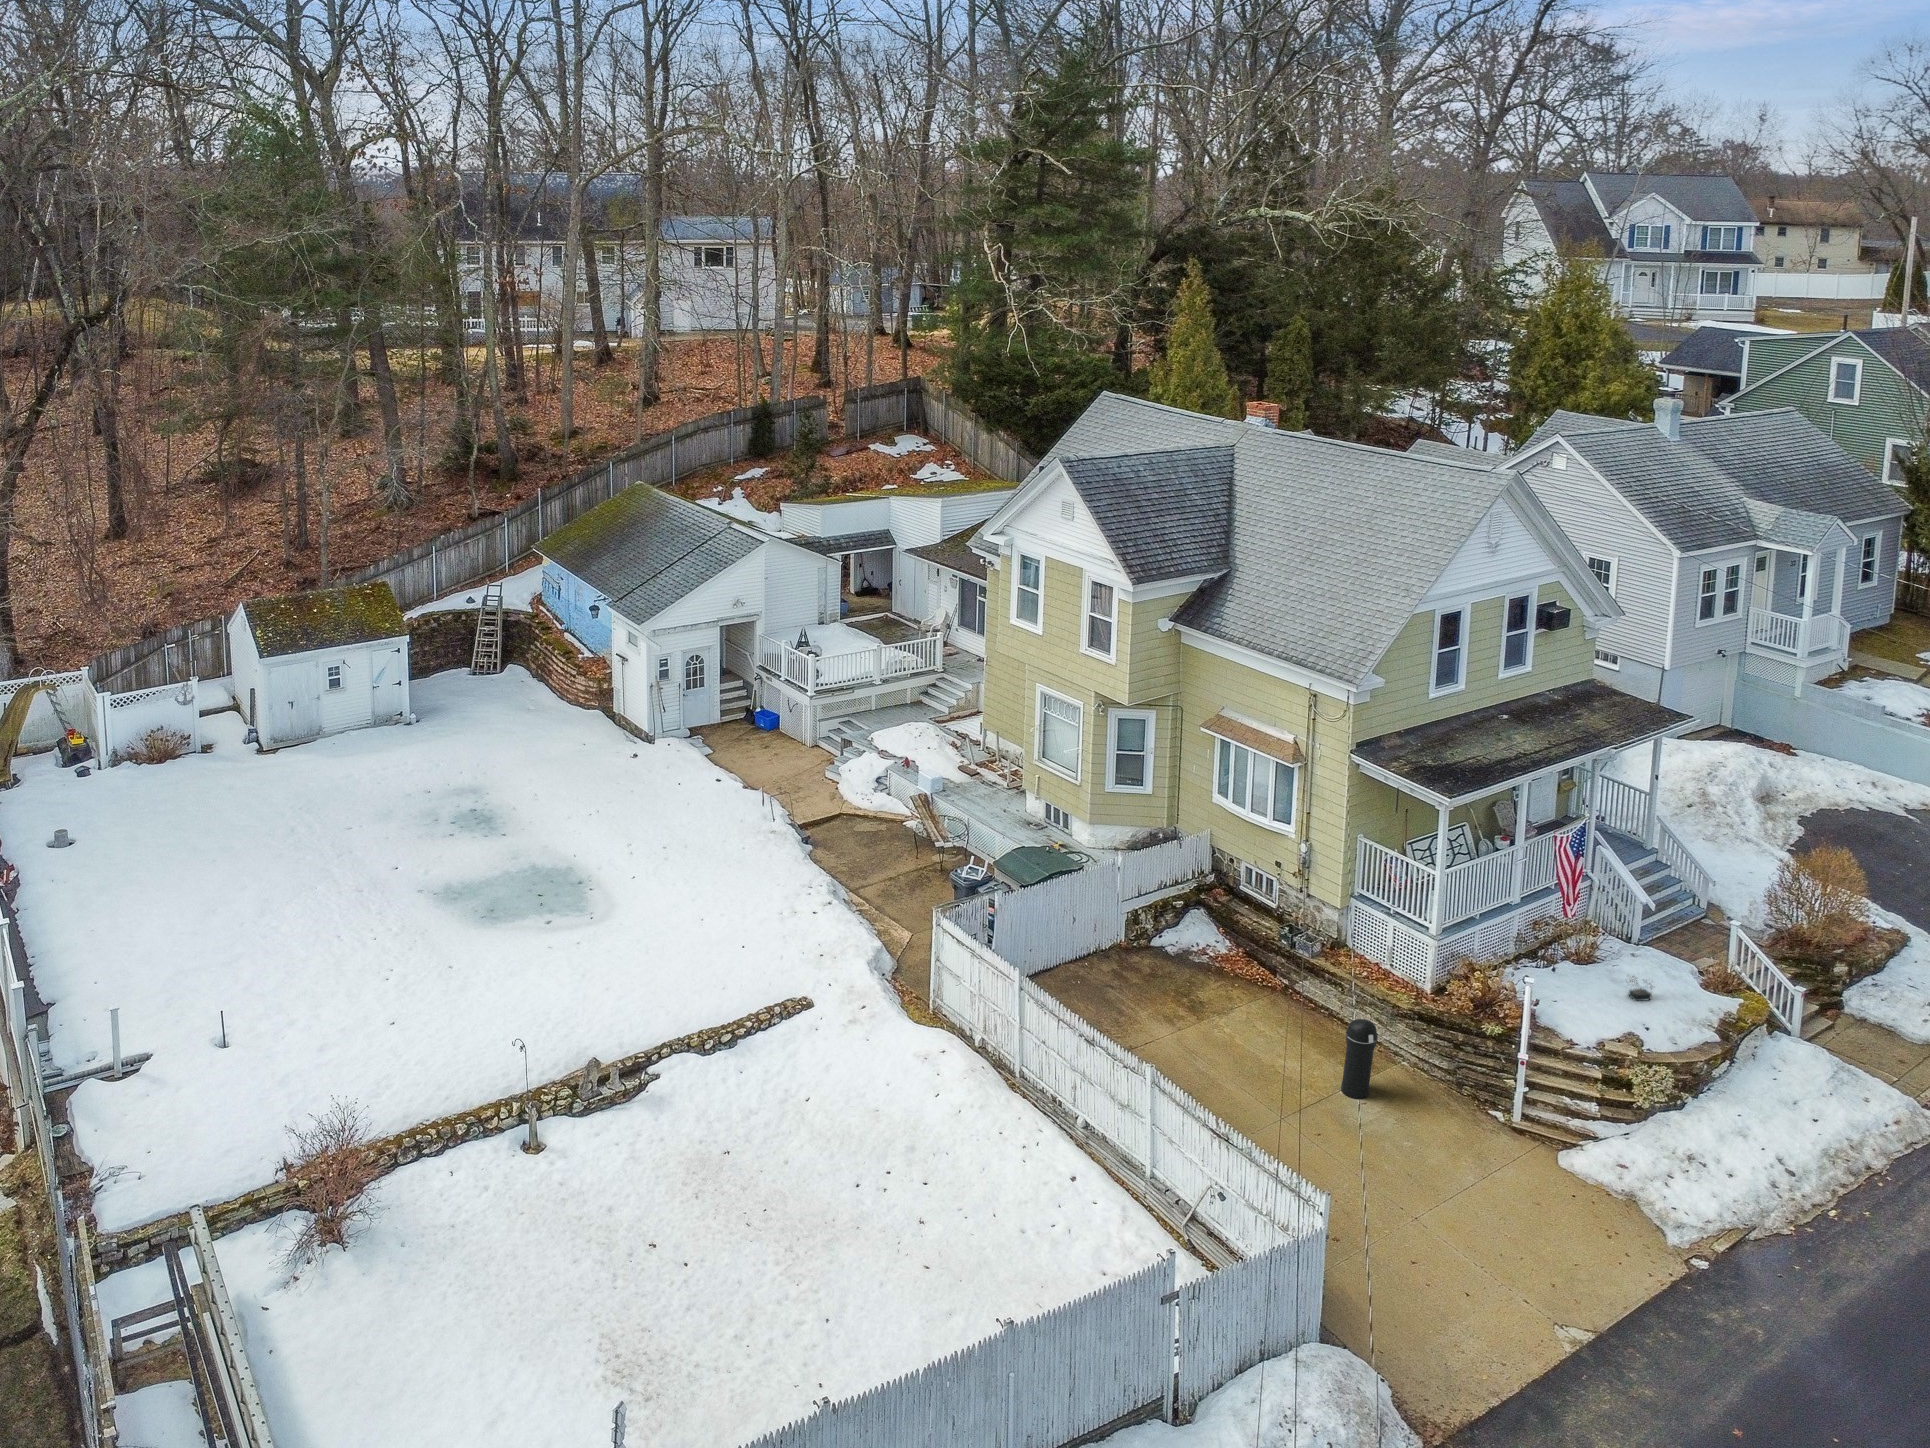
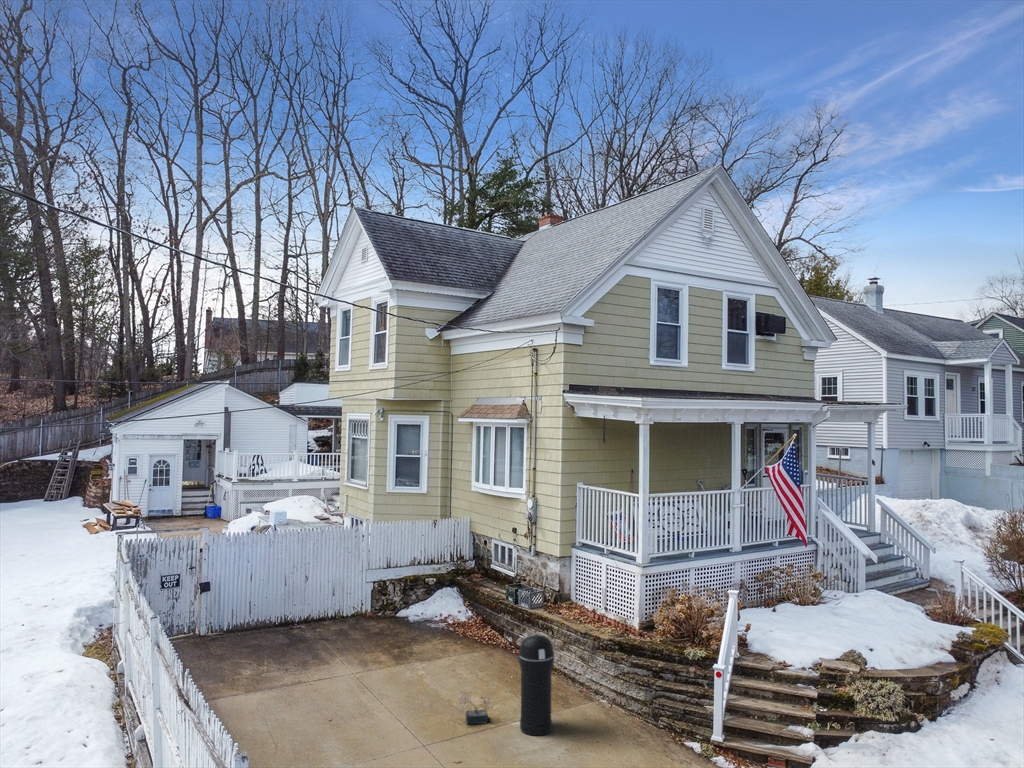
decorative plant: present [1629,976,1652,1001] -> present [460,692,490,724]

